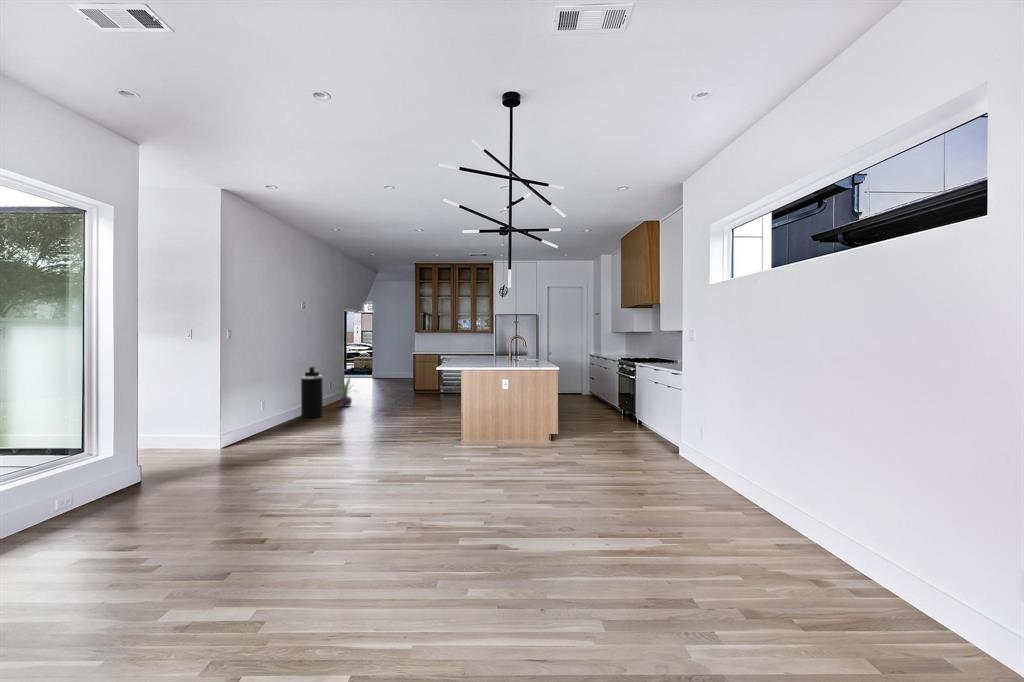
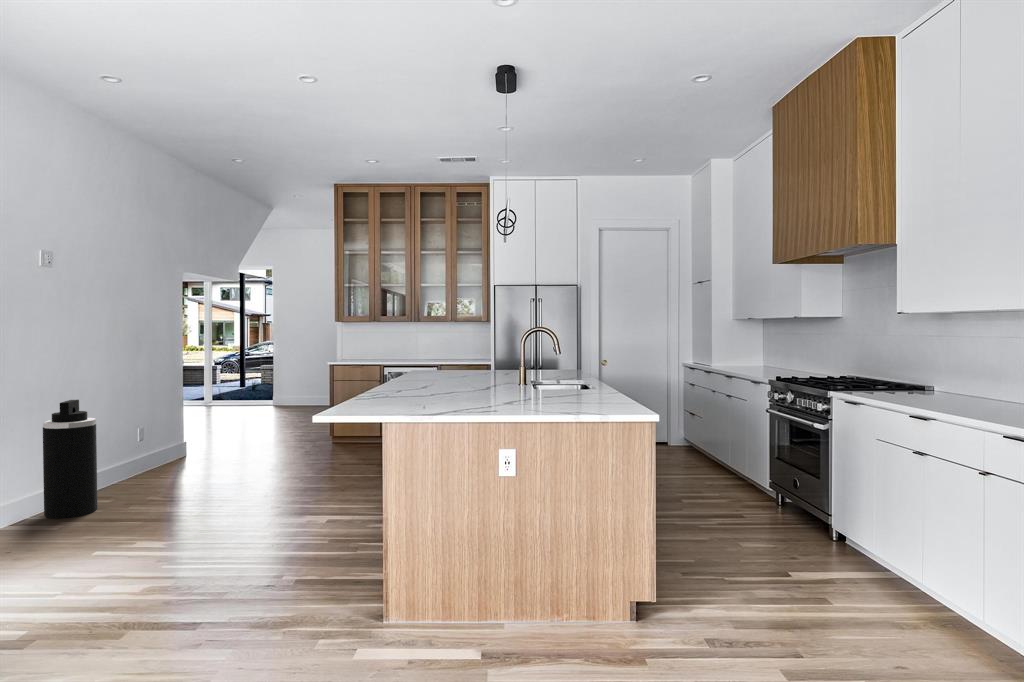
decorative plant: present [339,378,352,407] -> none [123,412,210,481]

